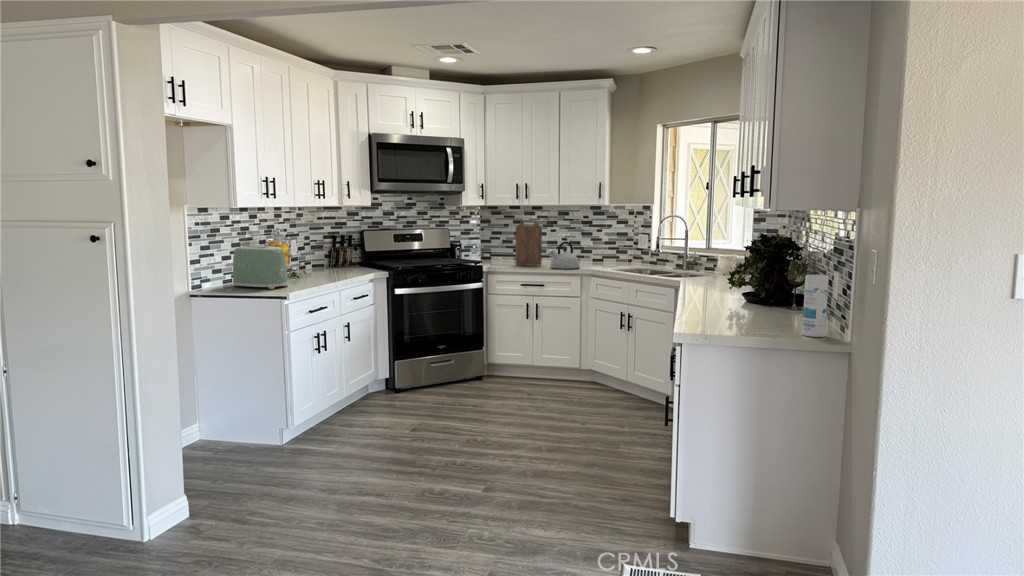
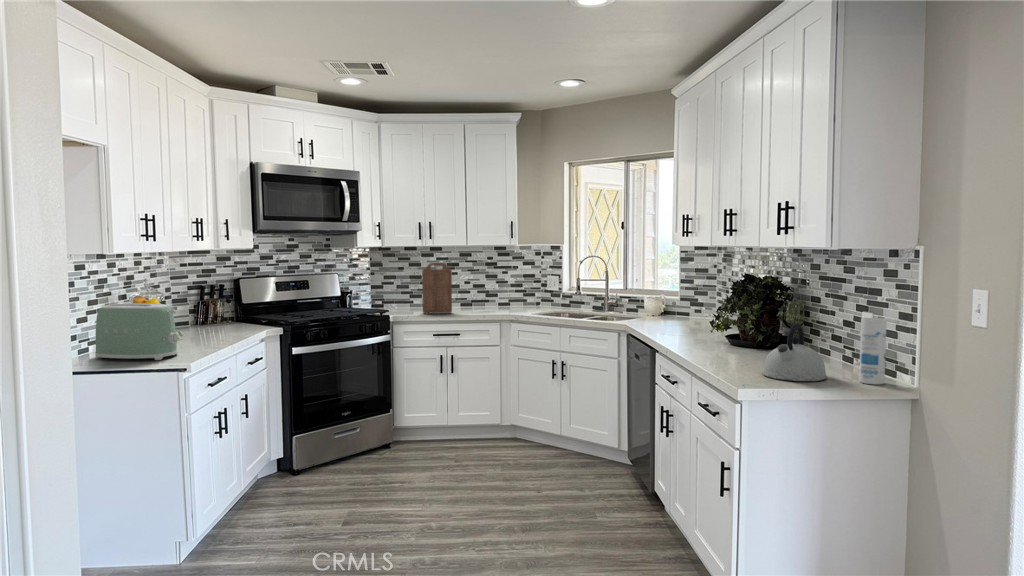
kettle: present [549,241,580,269] -> present [762,323,827,381]

